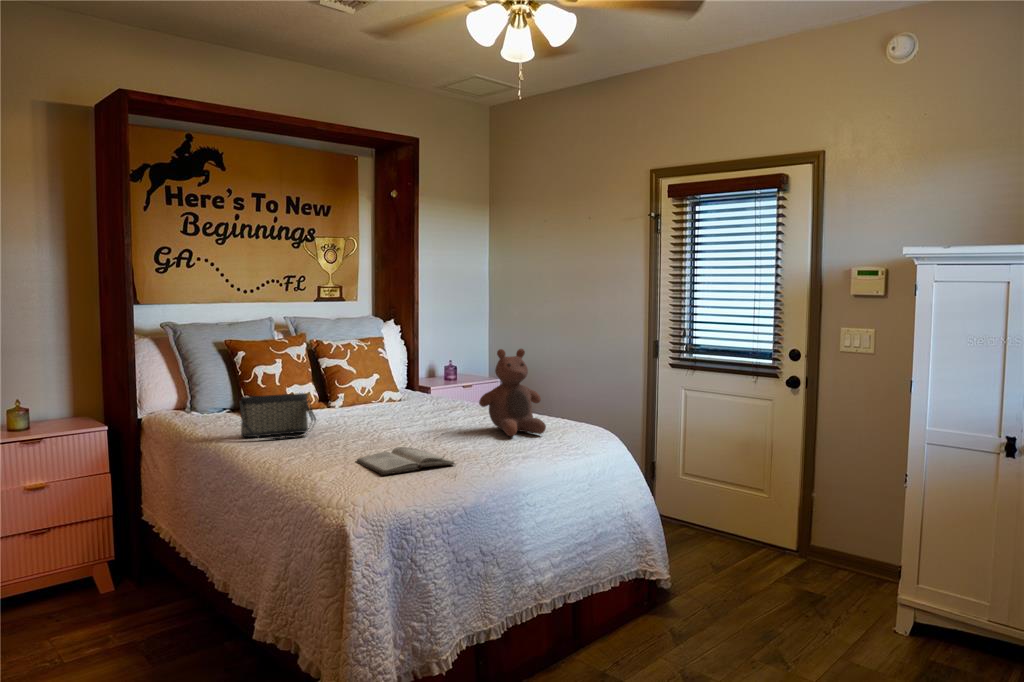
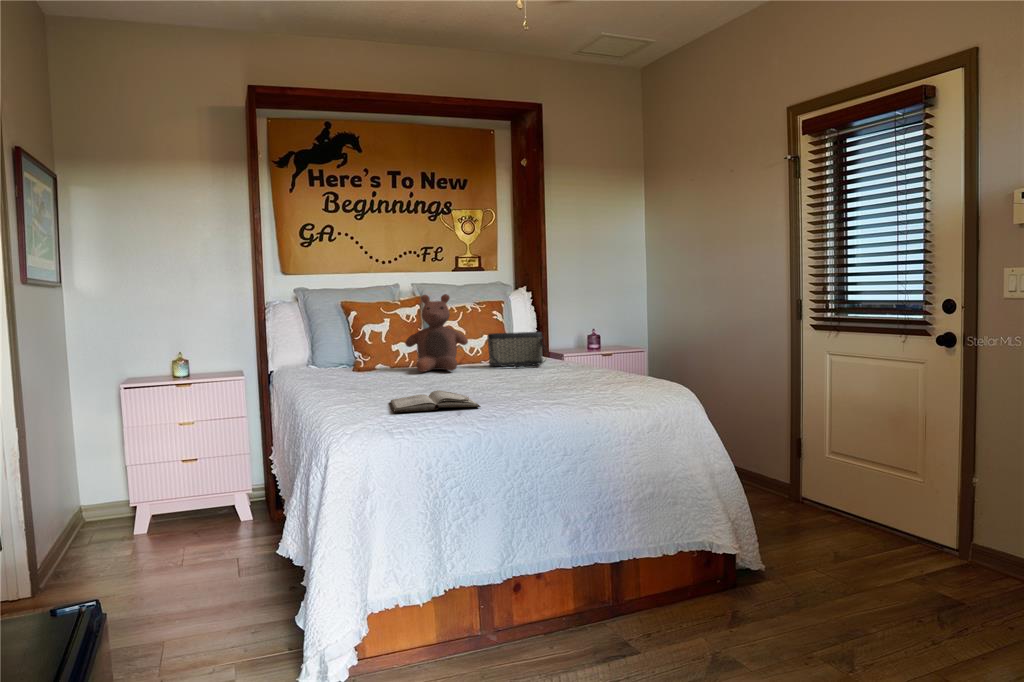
stuffed bear: present [479,349,546,436] -> present [405,294,468,372]
handbag: present [240,393,316,439] -> present [487,332,548,367]

